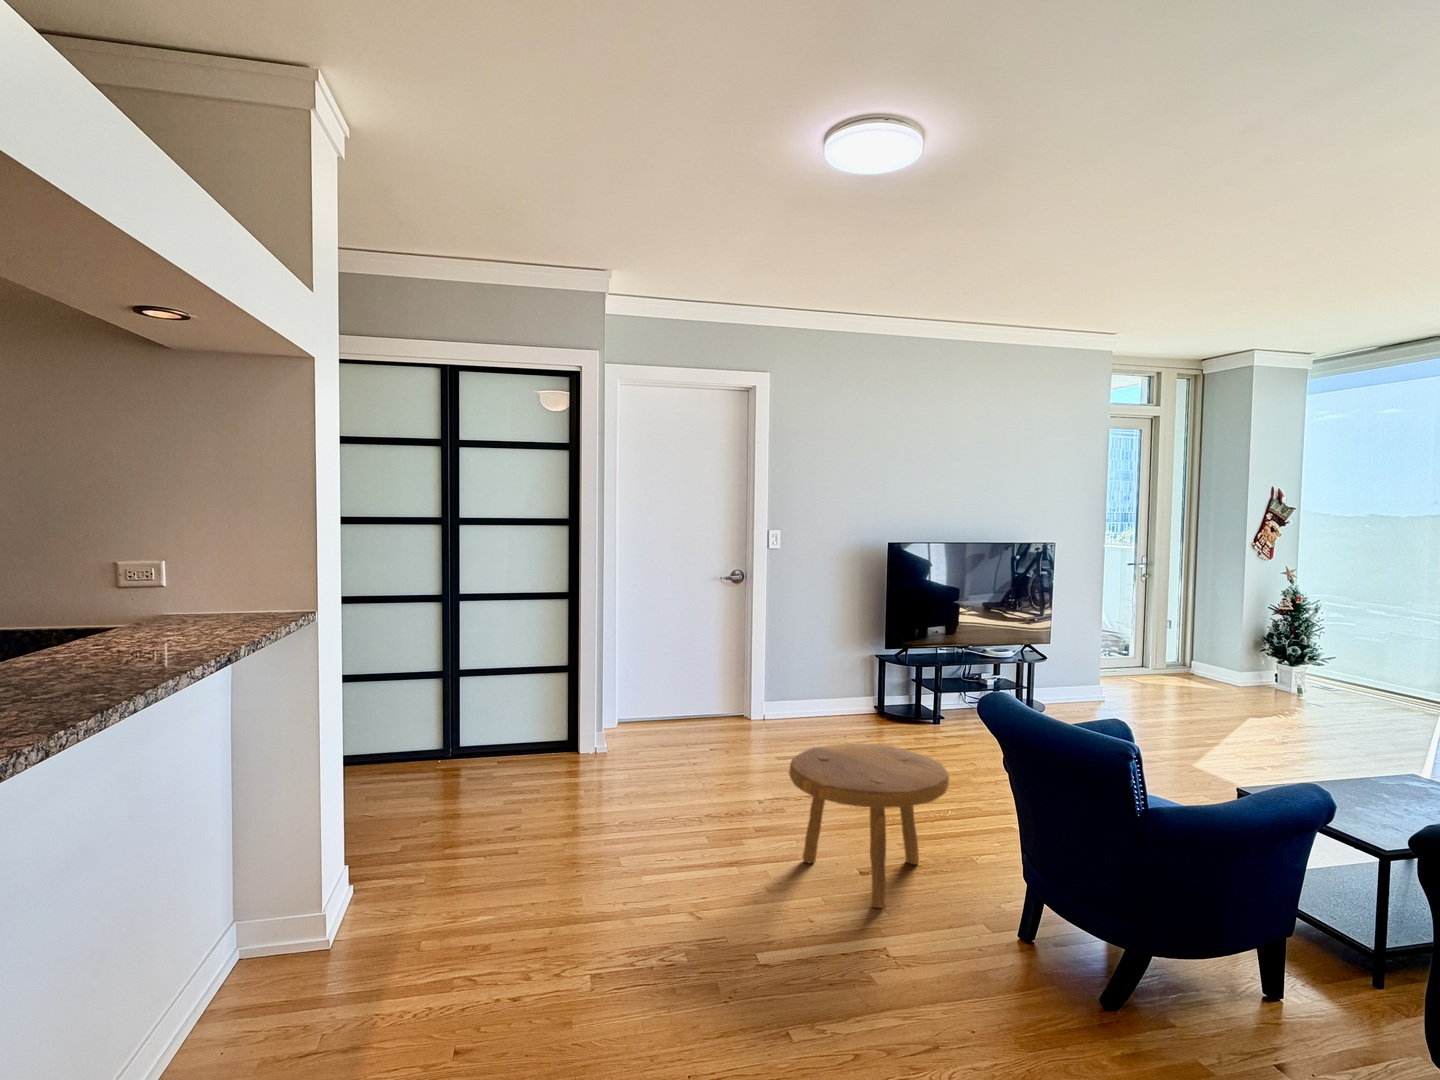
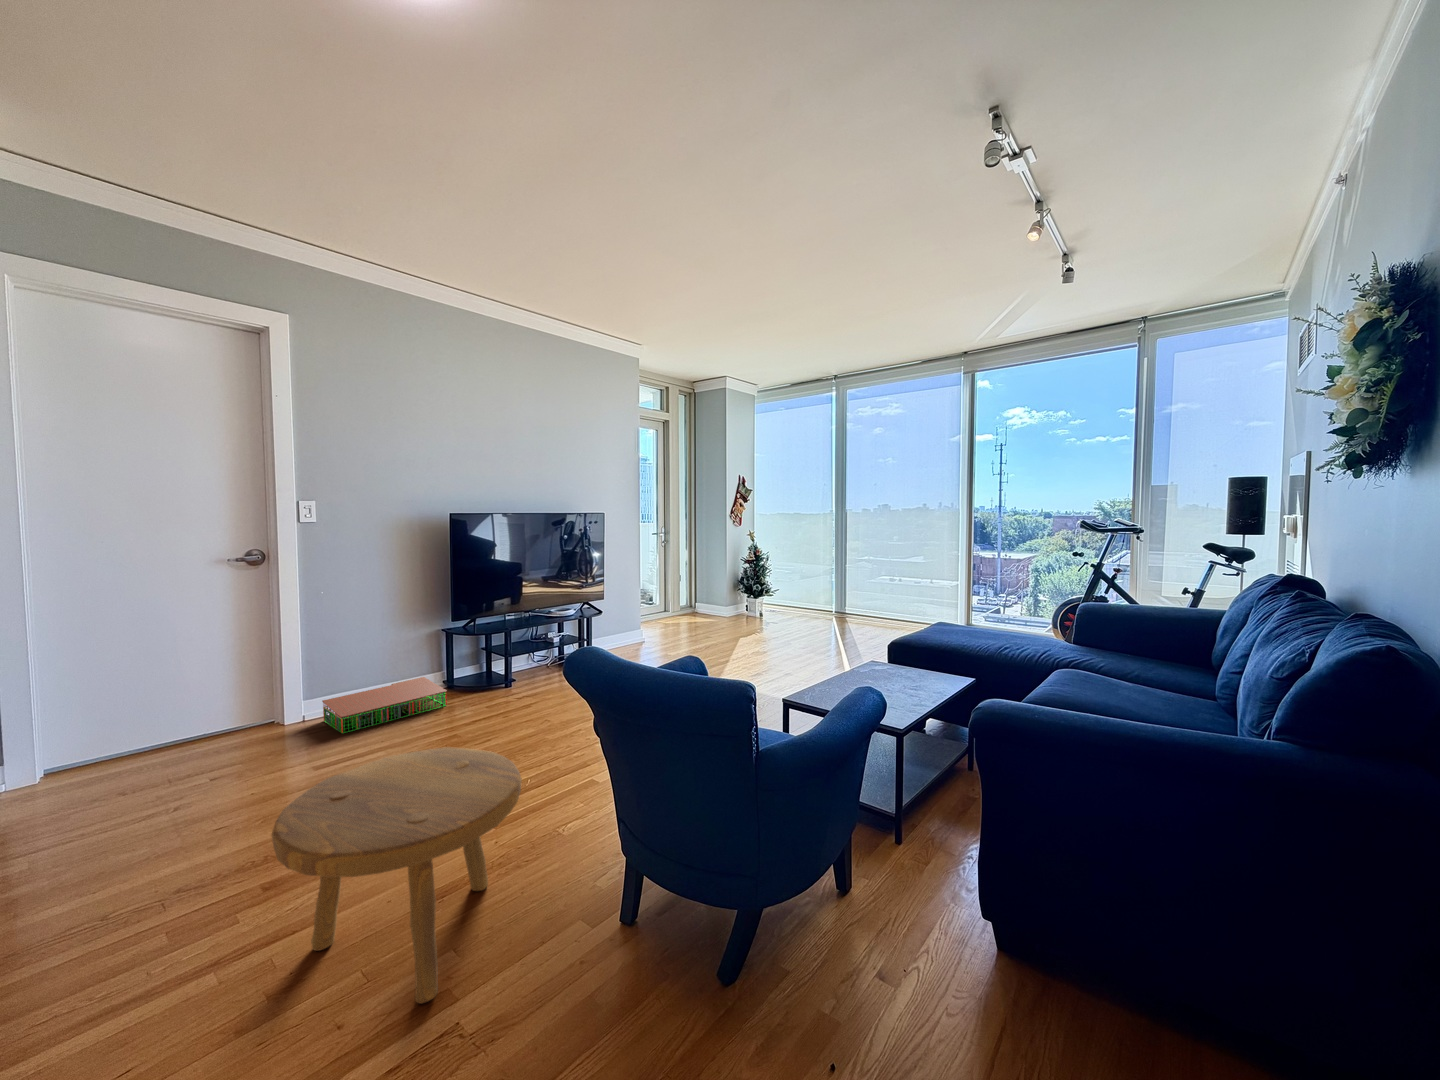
storage bin: none [779,699,880,735] -> present [322,677,447,733]

